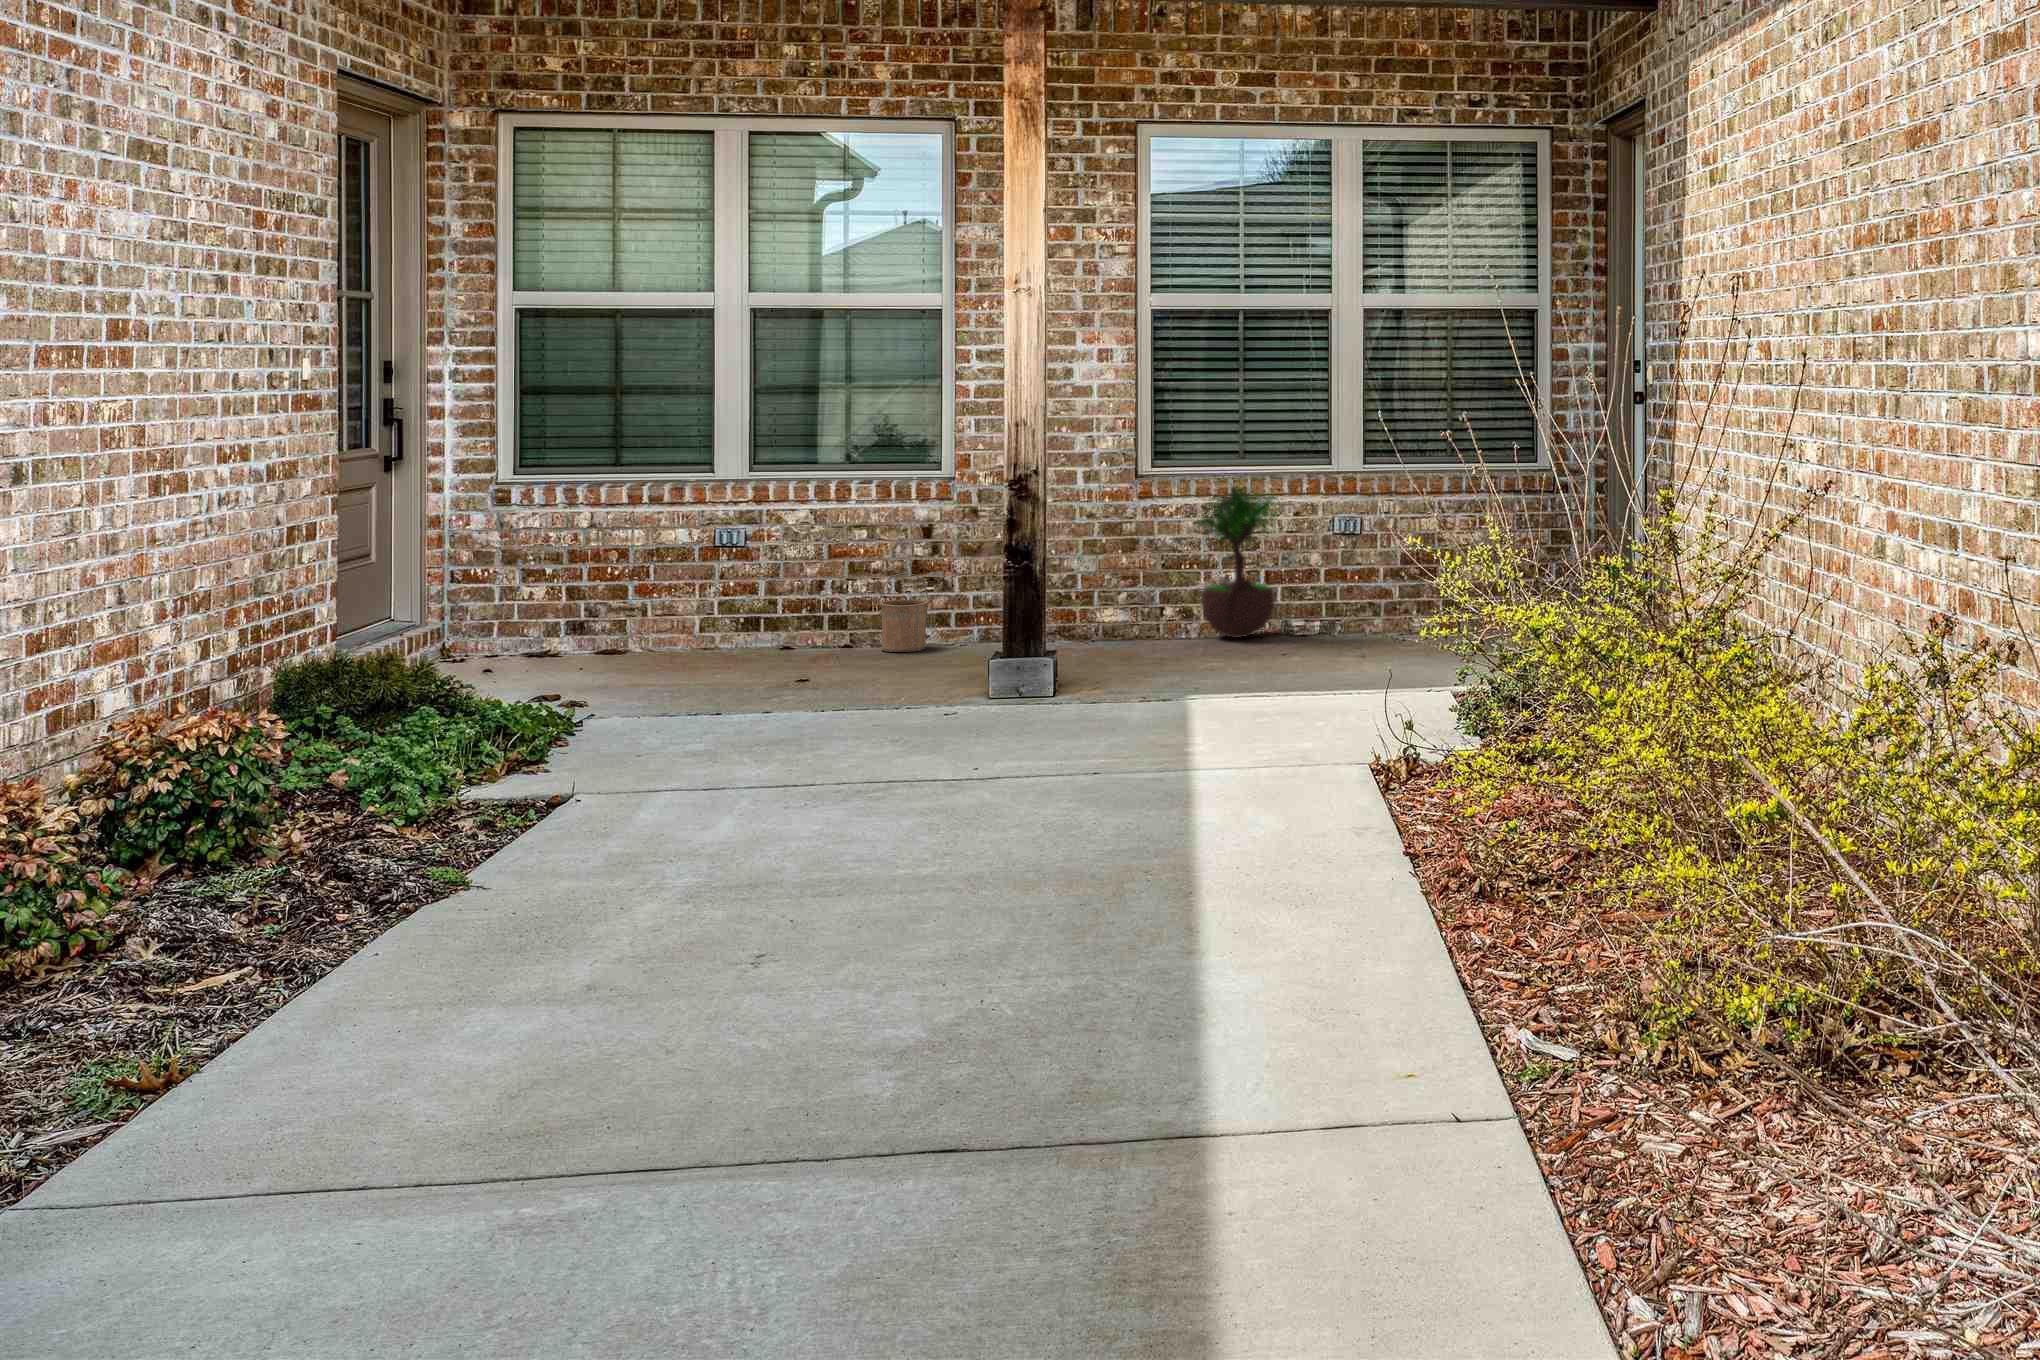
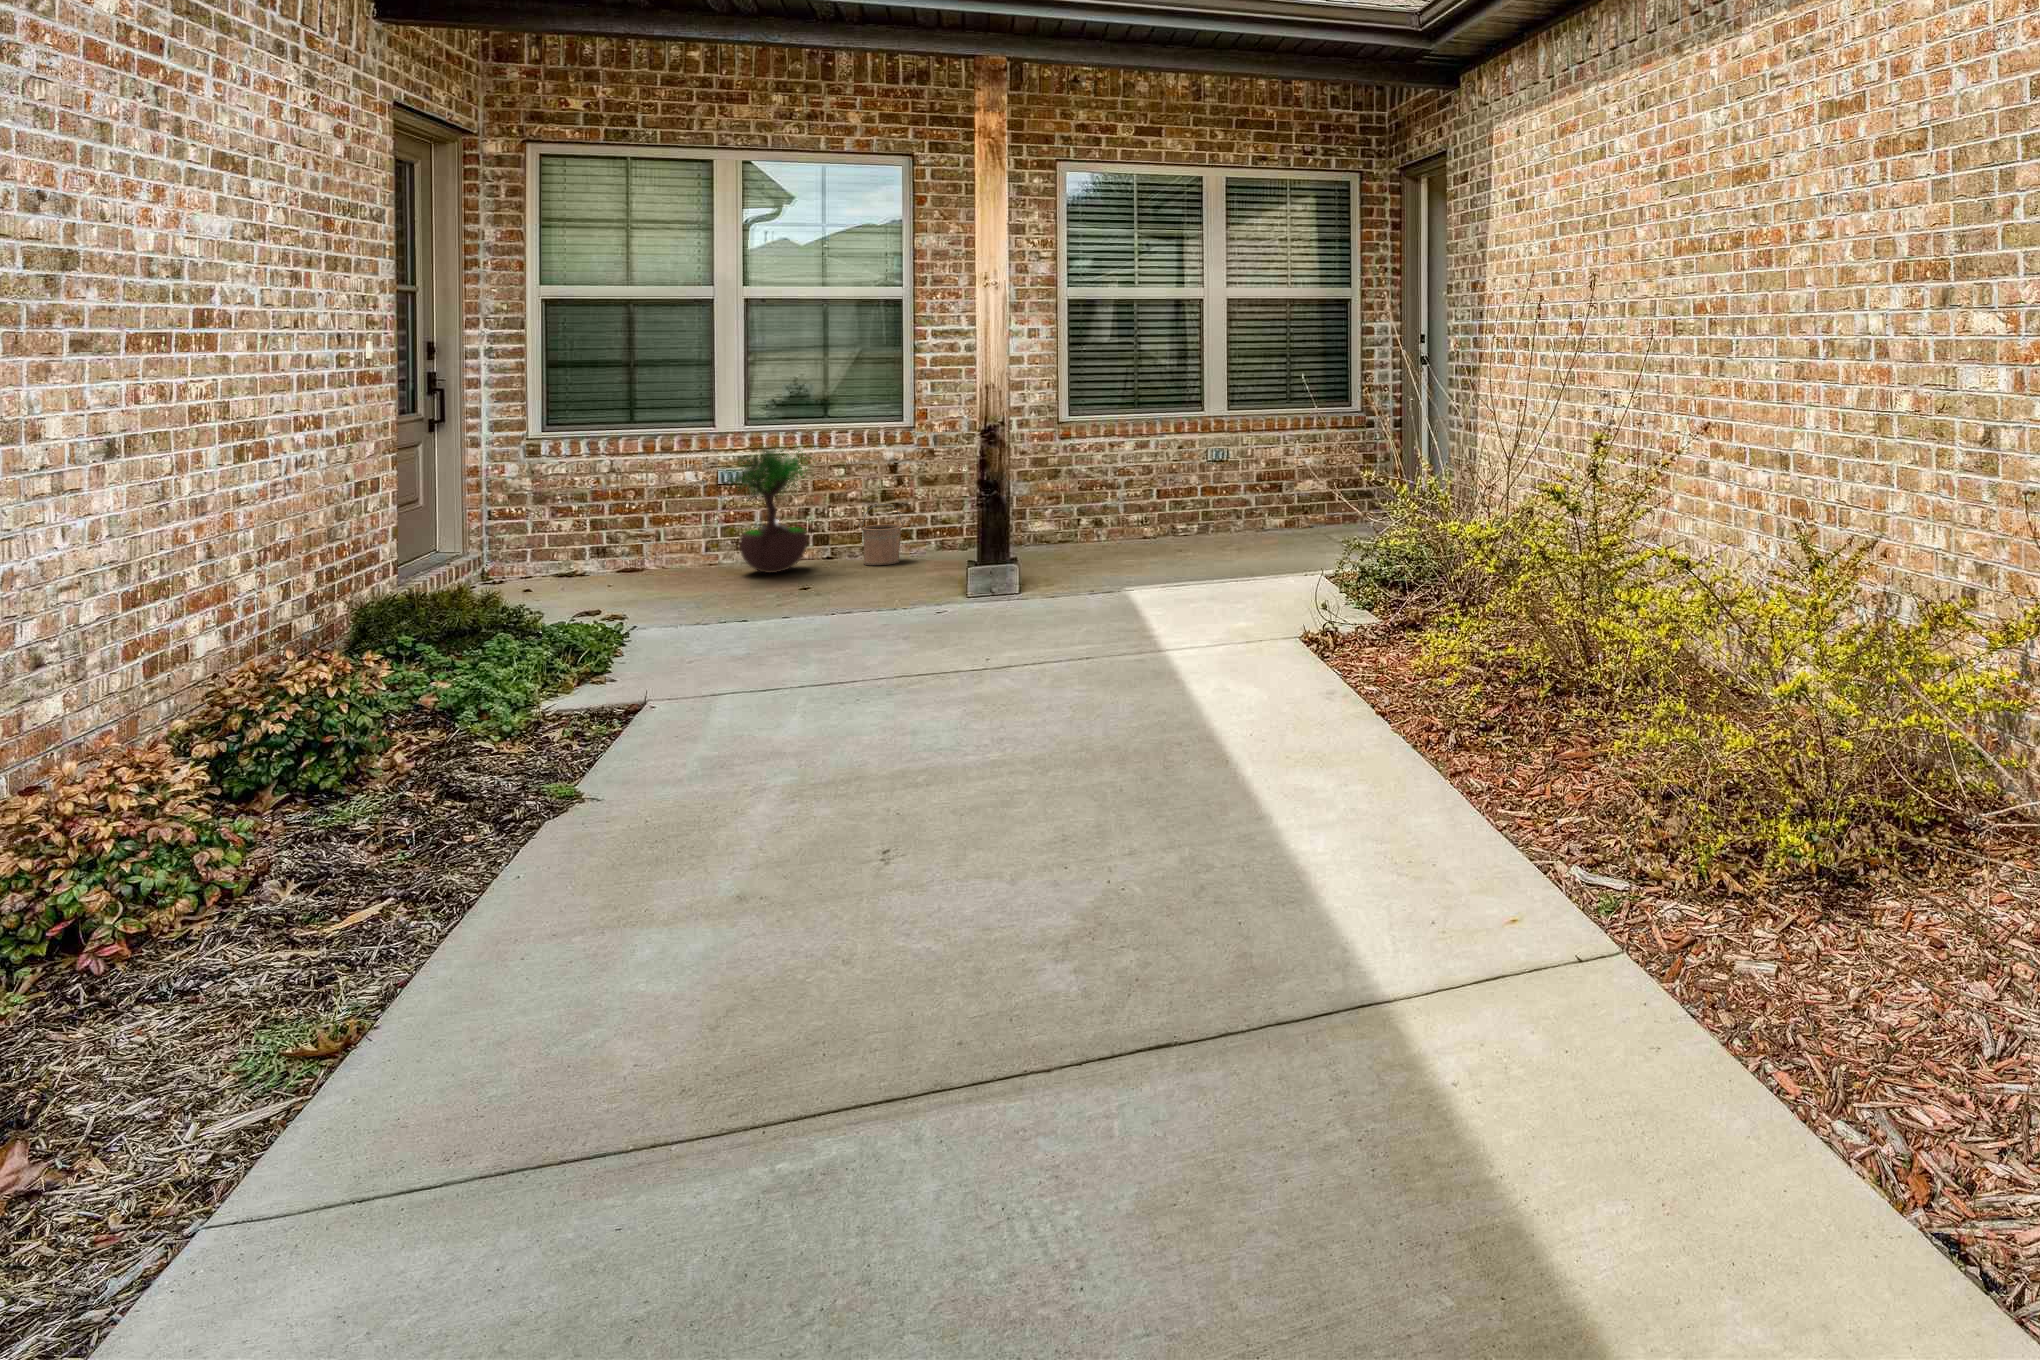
potted tree: present [1186,481,1282,638] -> present [722,443,807,573]

